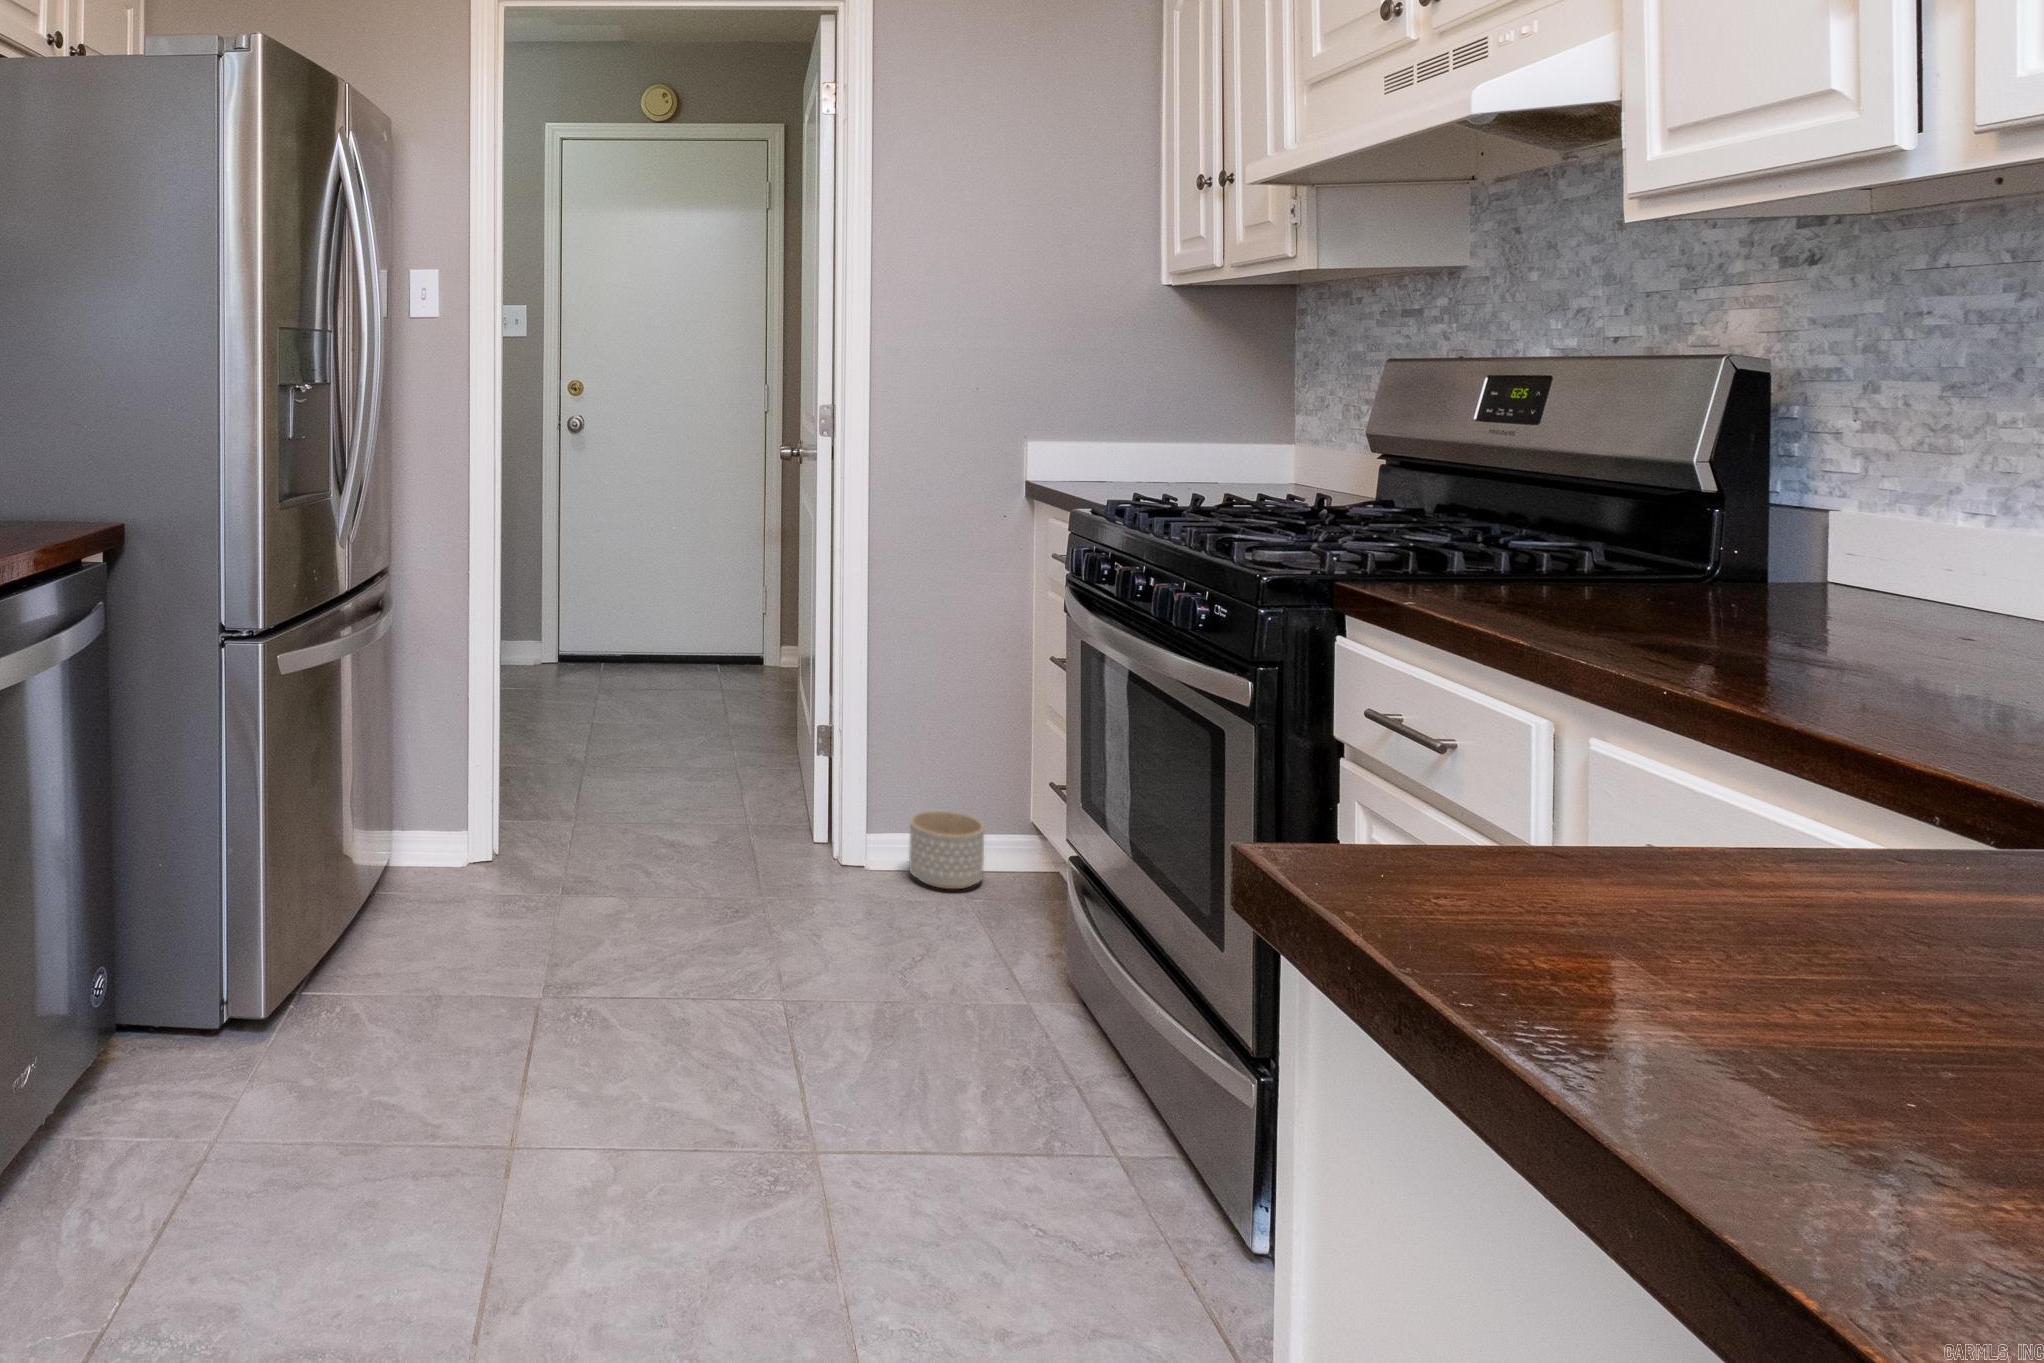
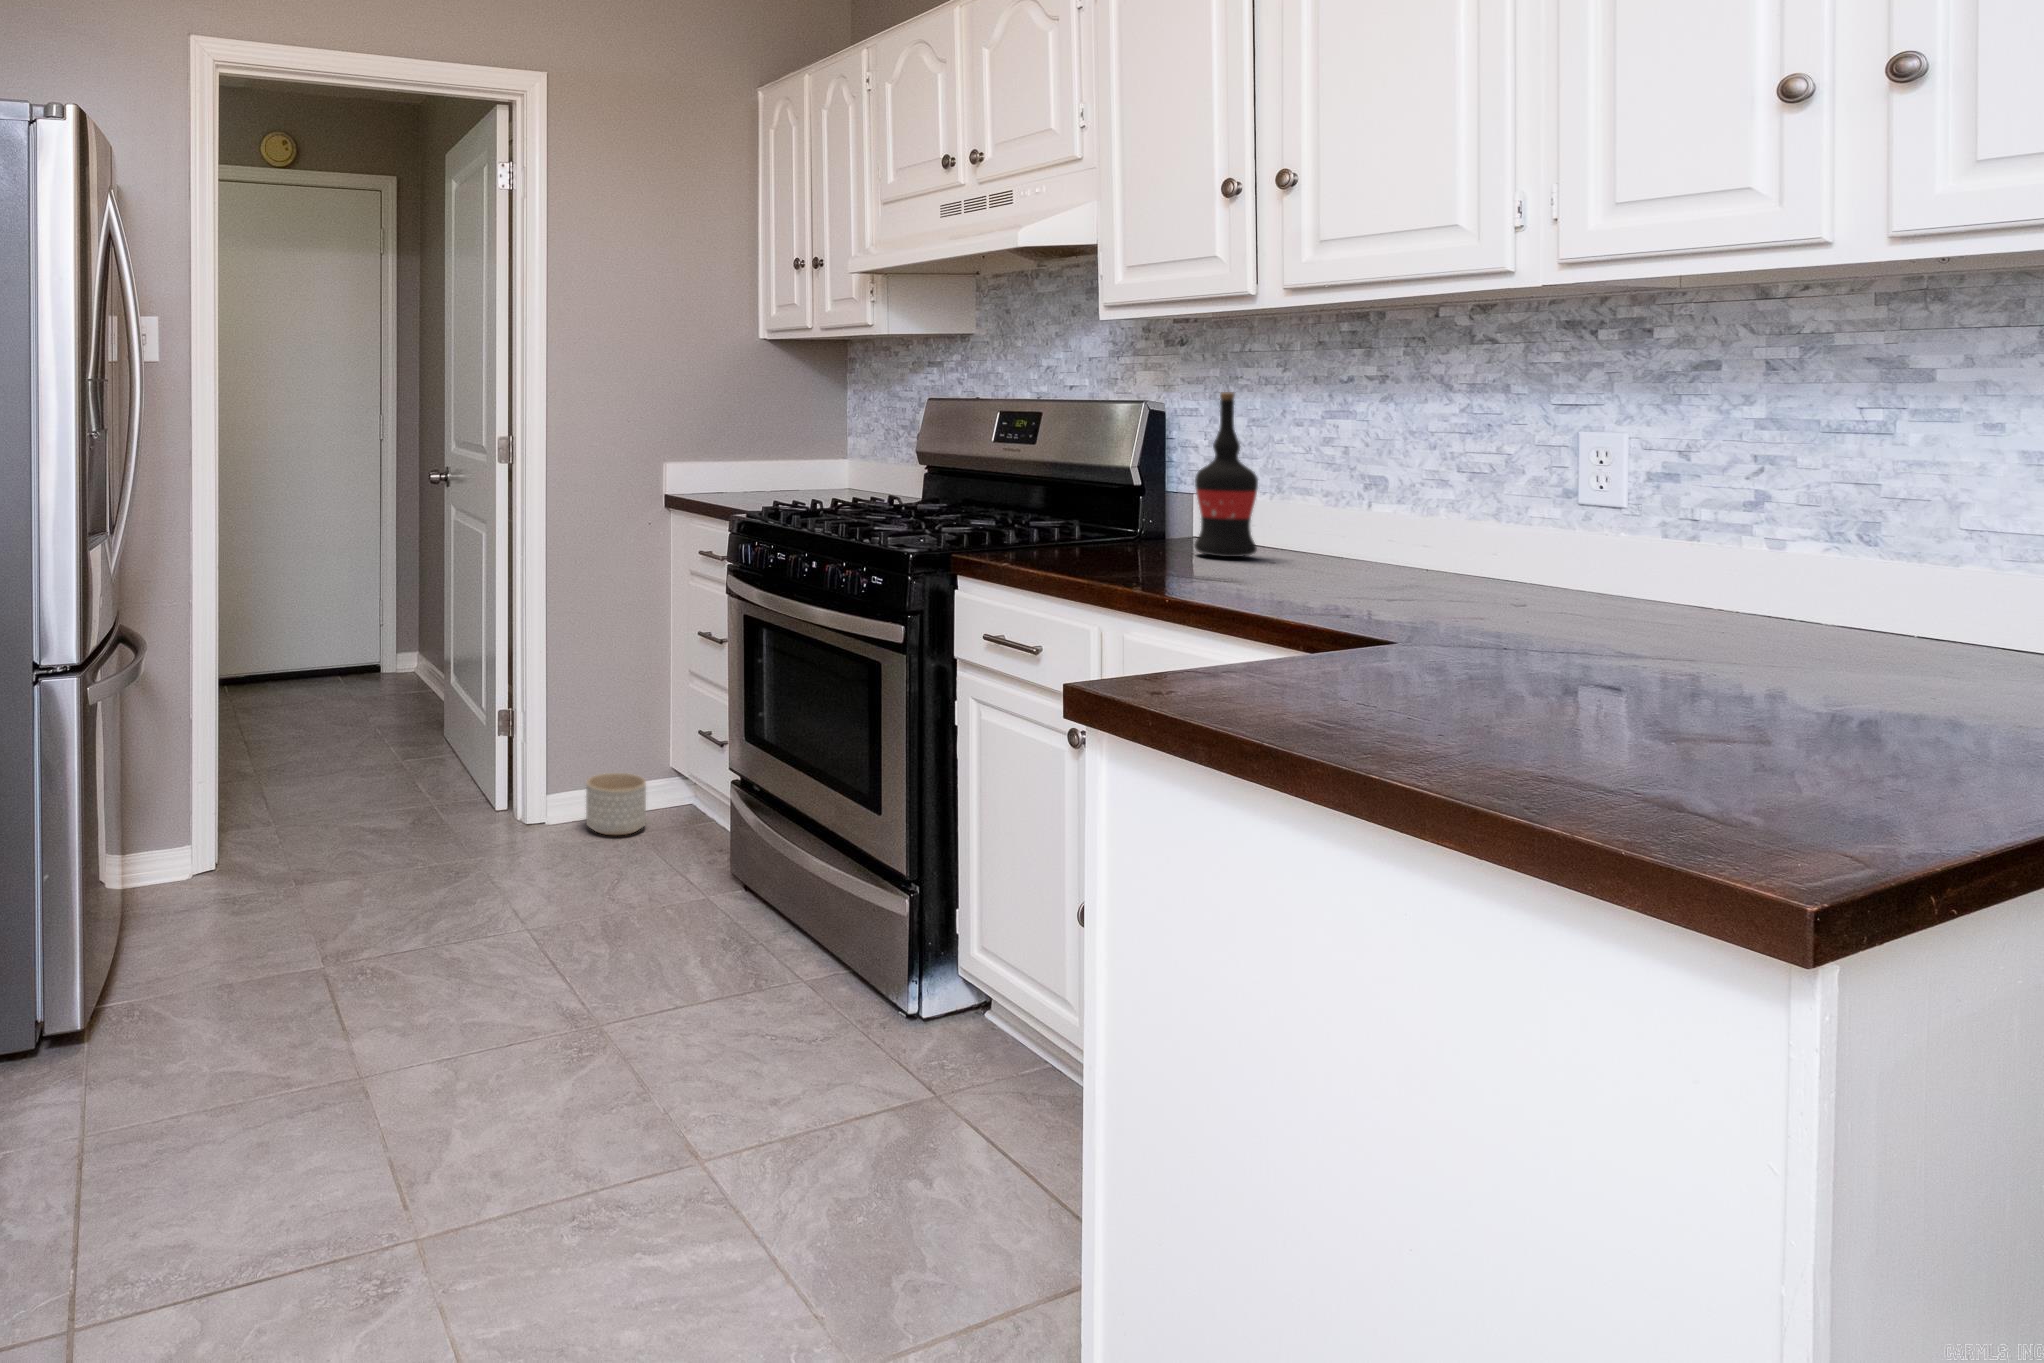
wine bottle: none [1798,331,1942,620] -> present [1195,392,1258,557]

